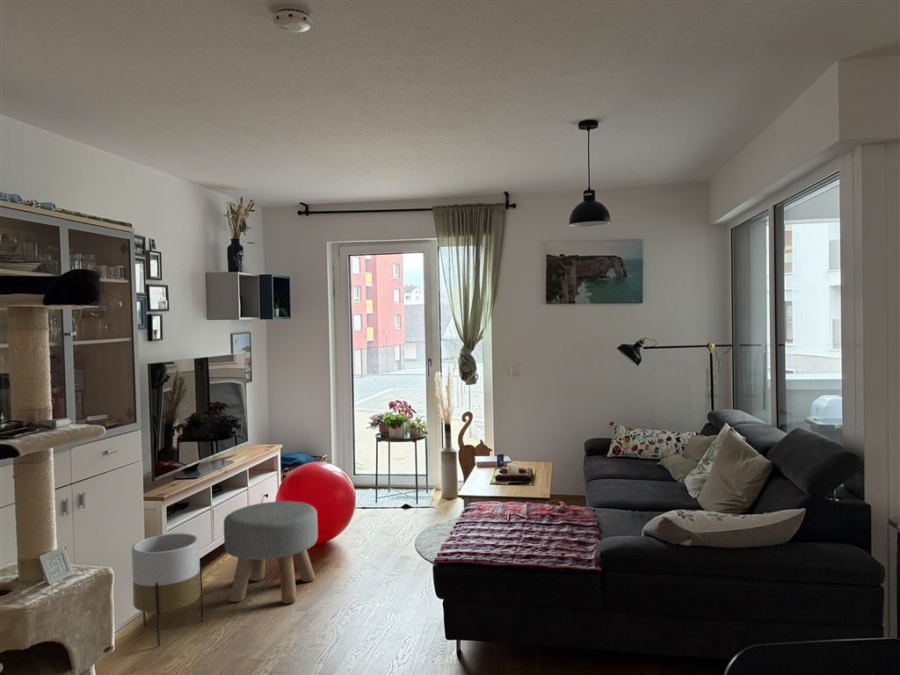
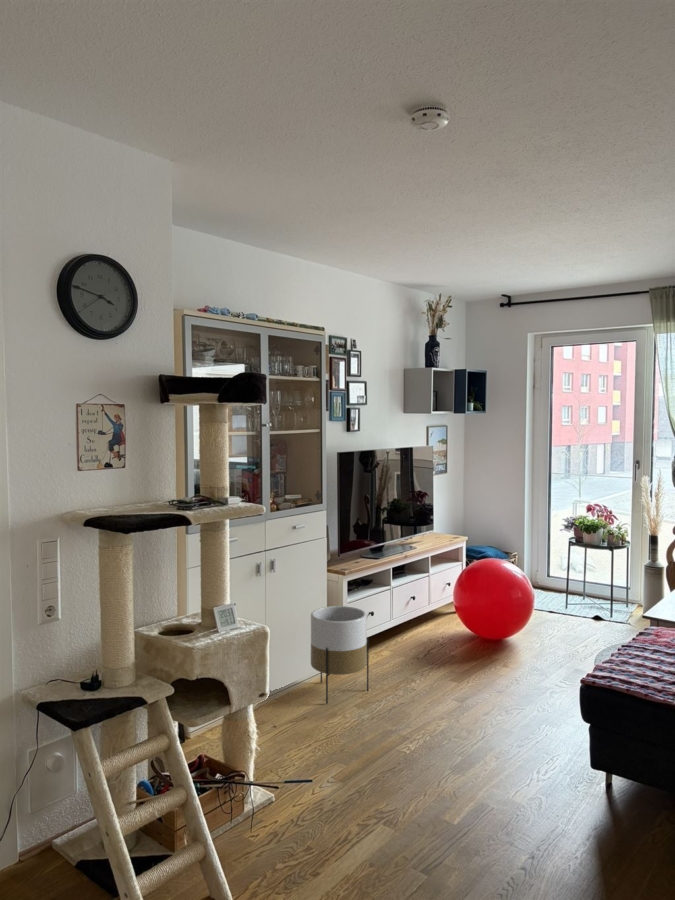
ottoman: present [224,501,318,603] -> none [394,591,483,692]

